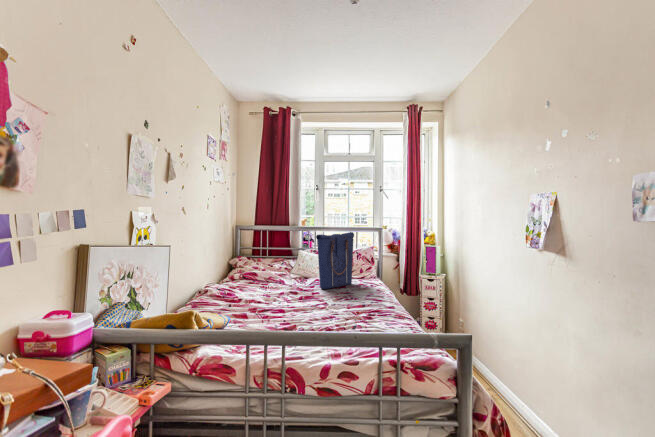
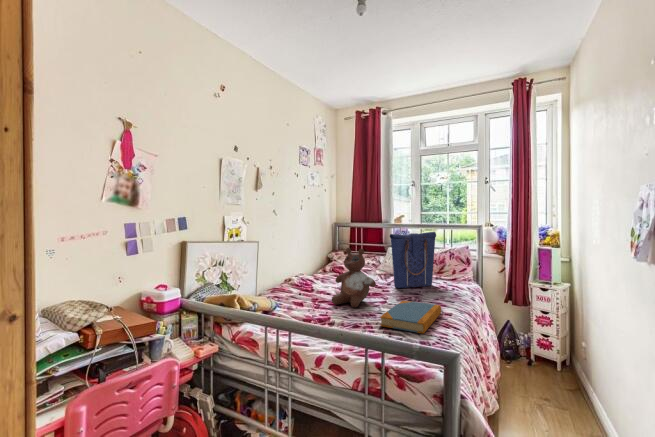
stuffed bear: none [273,249,320,312] -> present [332,248,376,307]
book: none [348,299,394,326] -> present [380,301,441,334]

